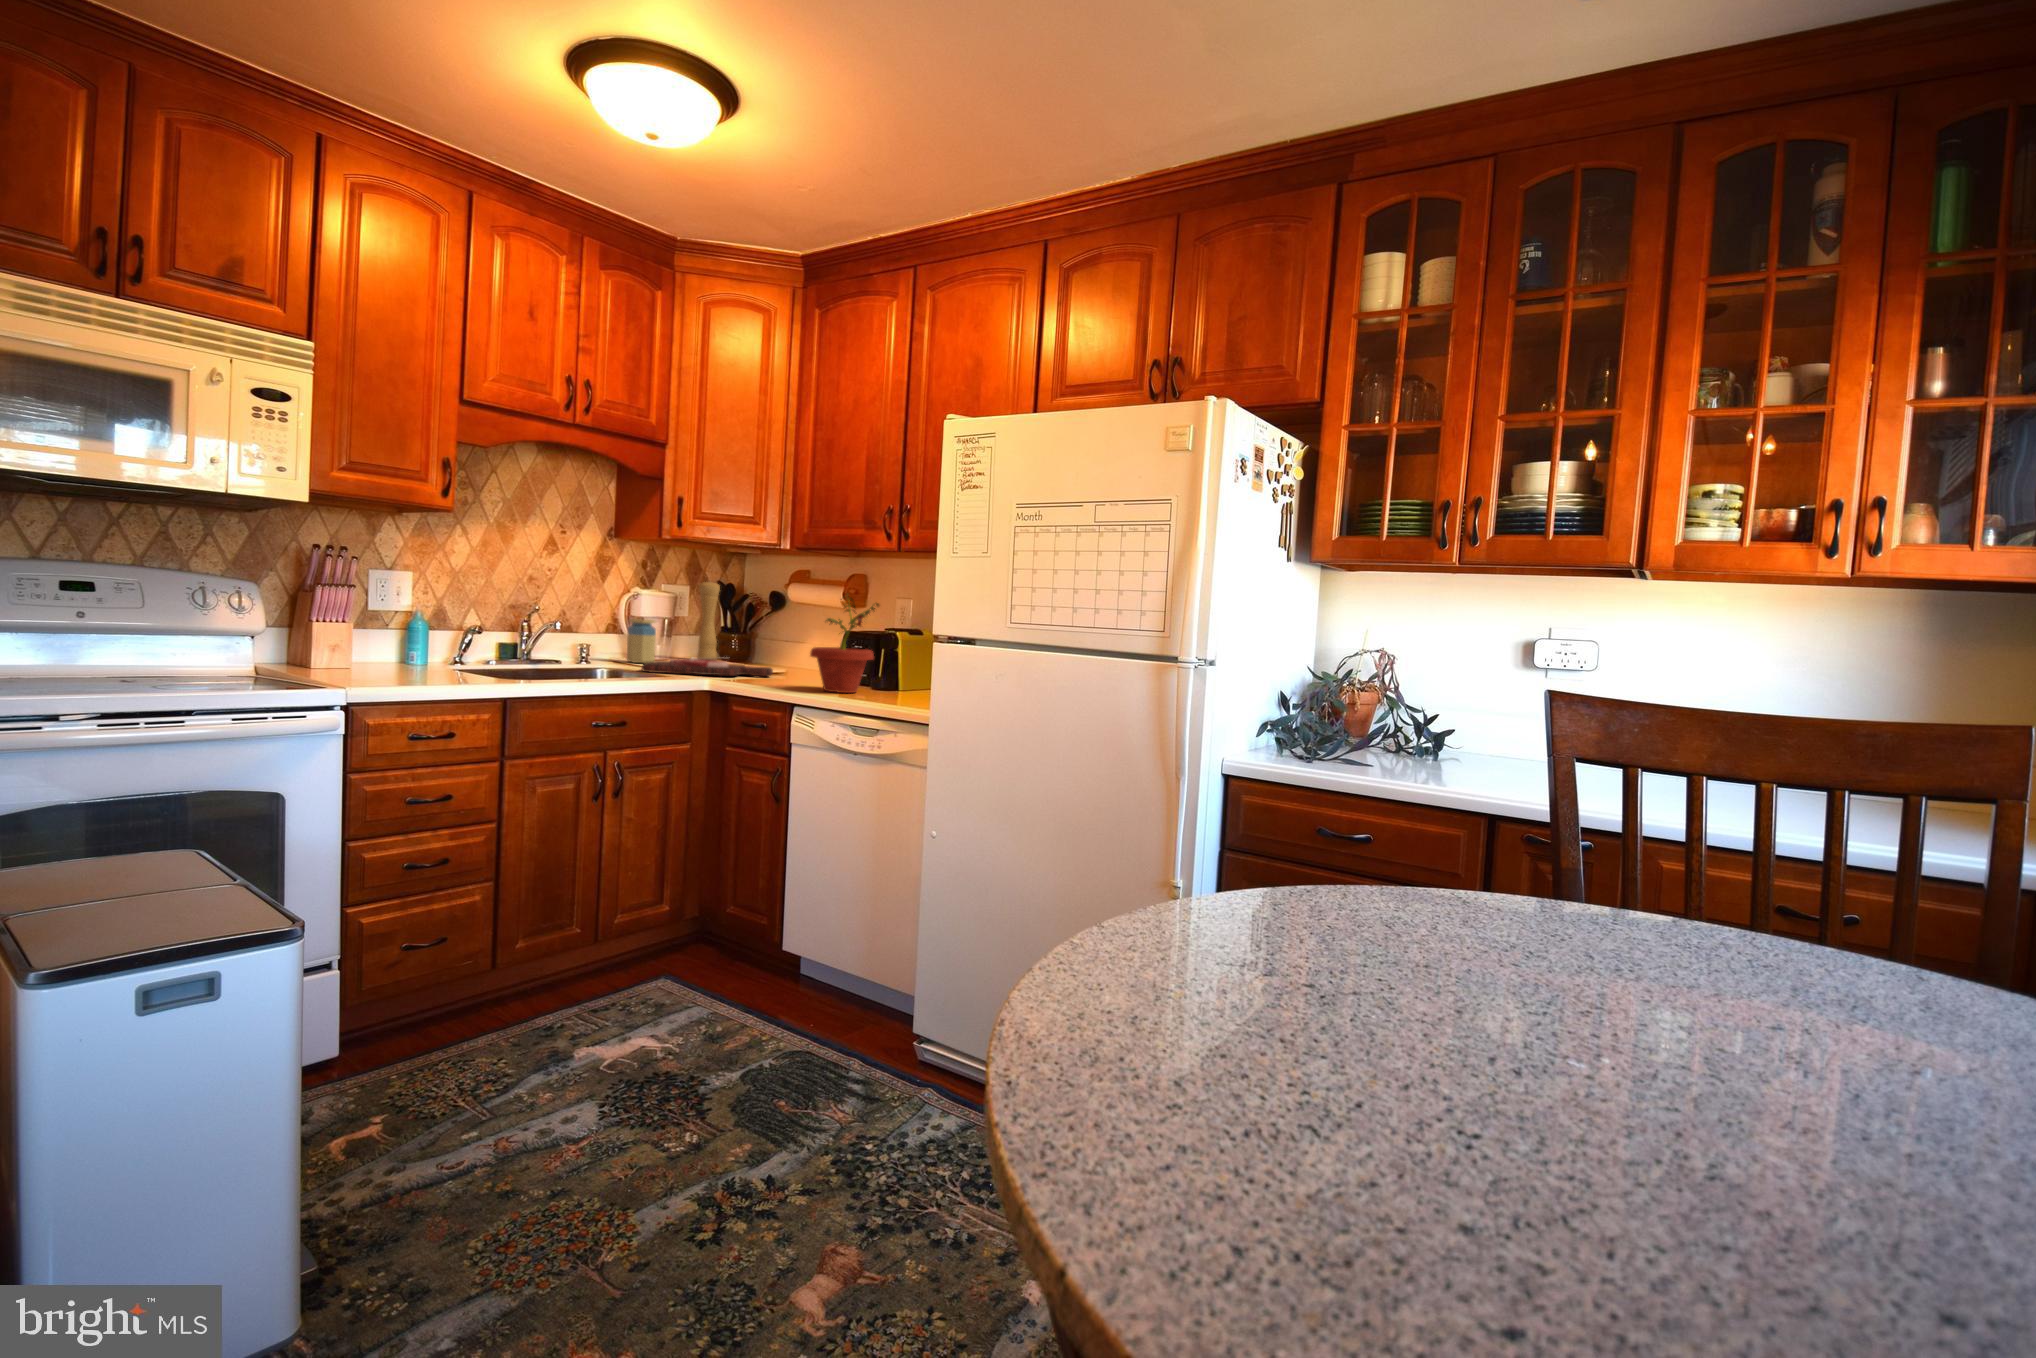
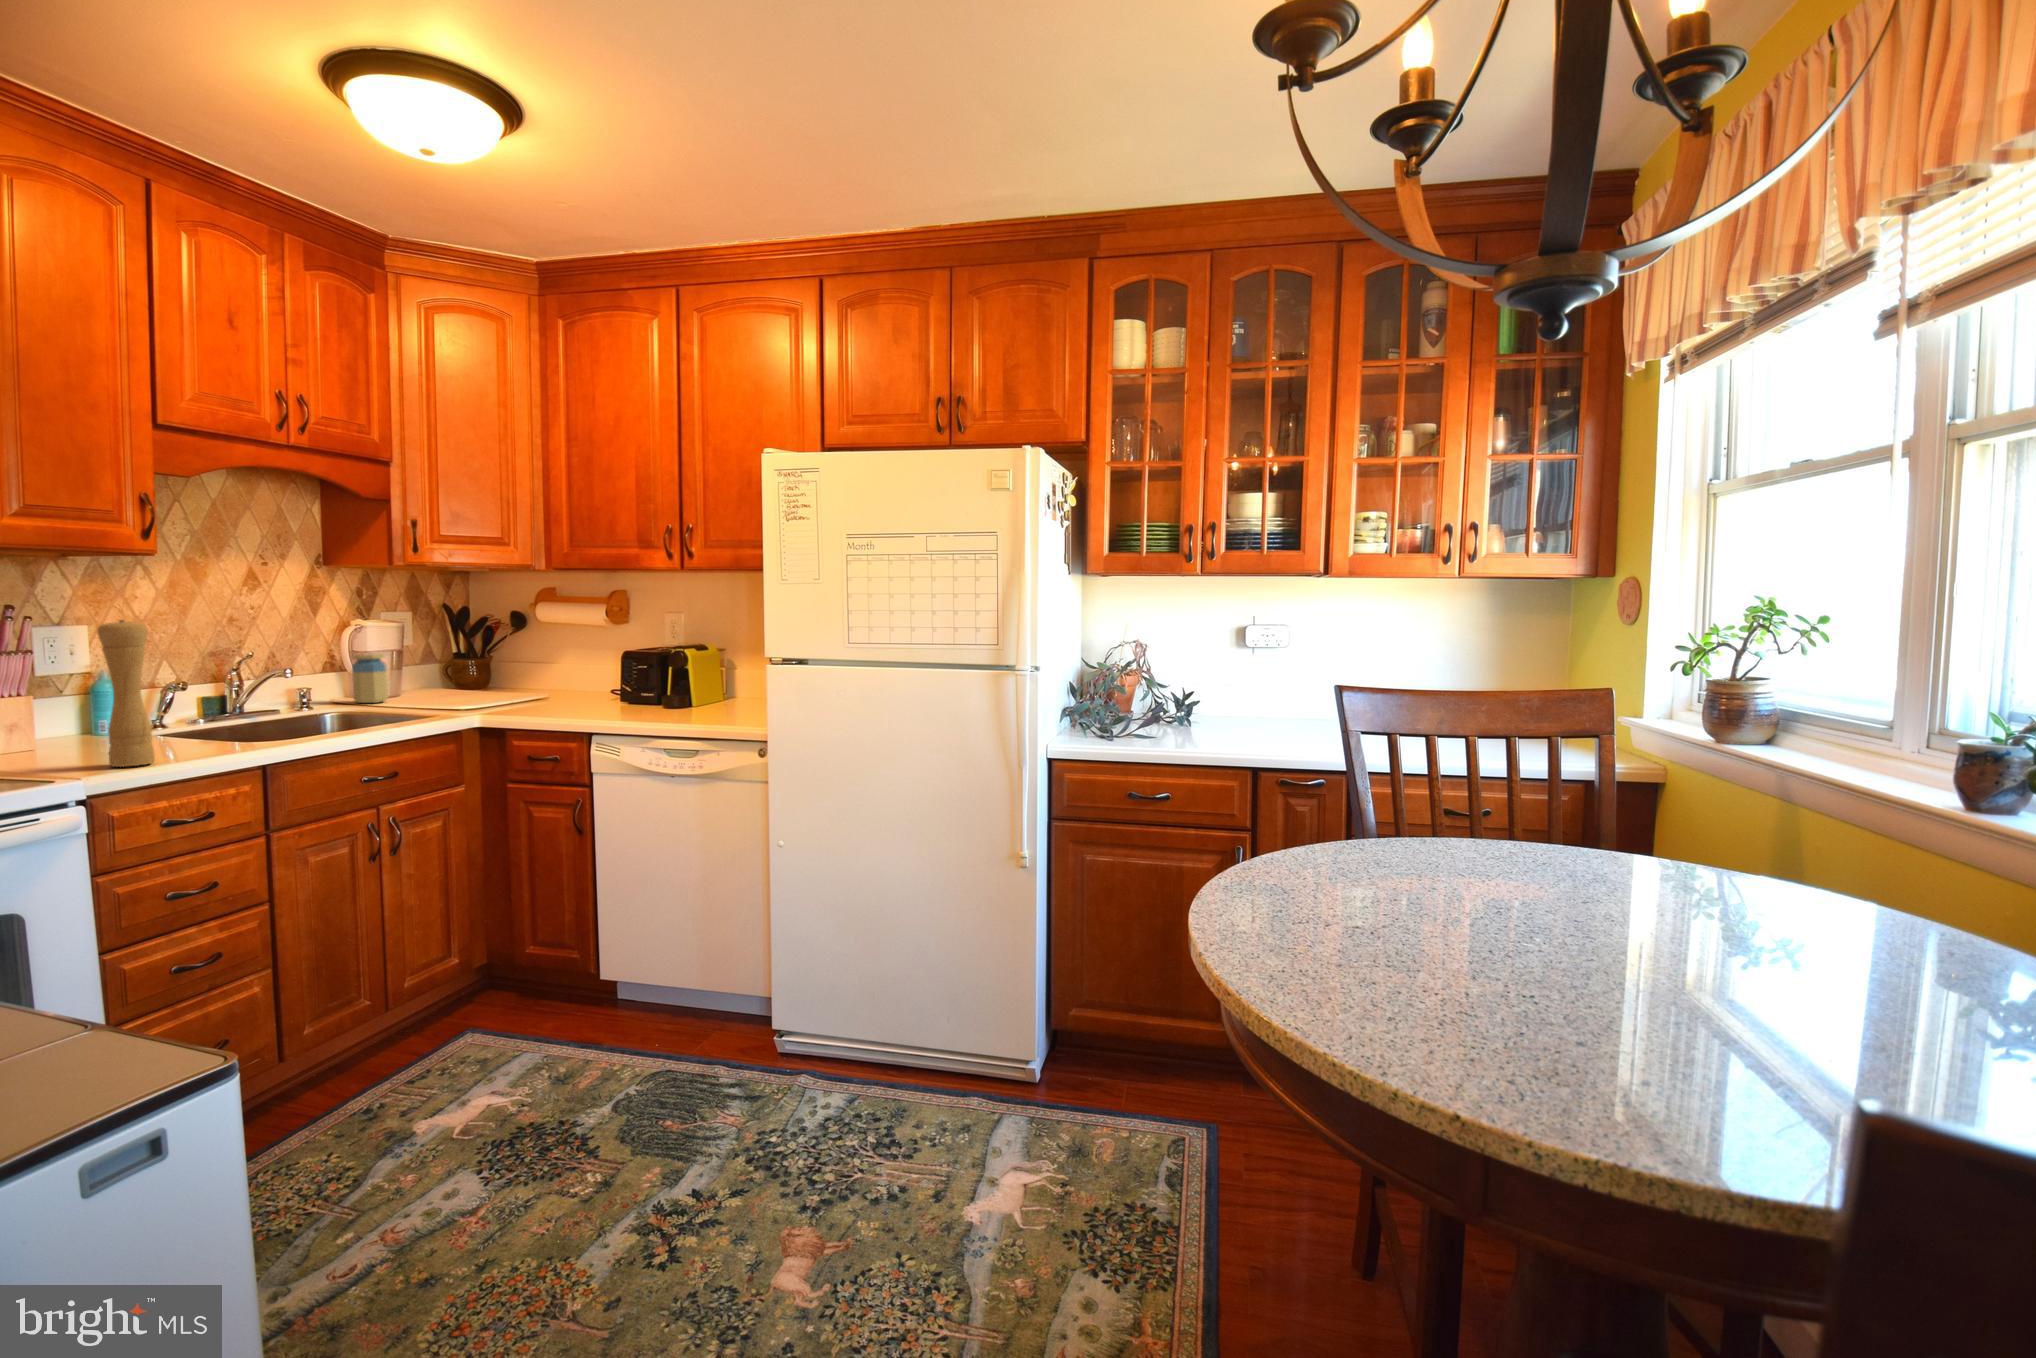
pepper mill: present [697,582,720,660] -> present [97,620,155,767]
potted plant: present [810,597,879,693] -> none [600,616,673,717]
cutting board: present [642,657,773,676] -> none [390,689,543,714]

